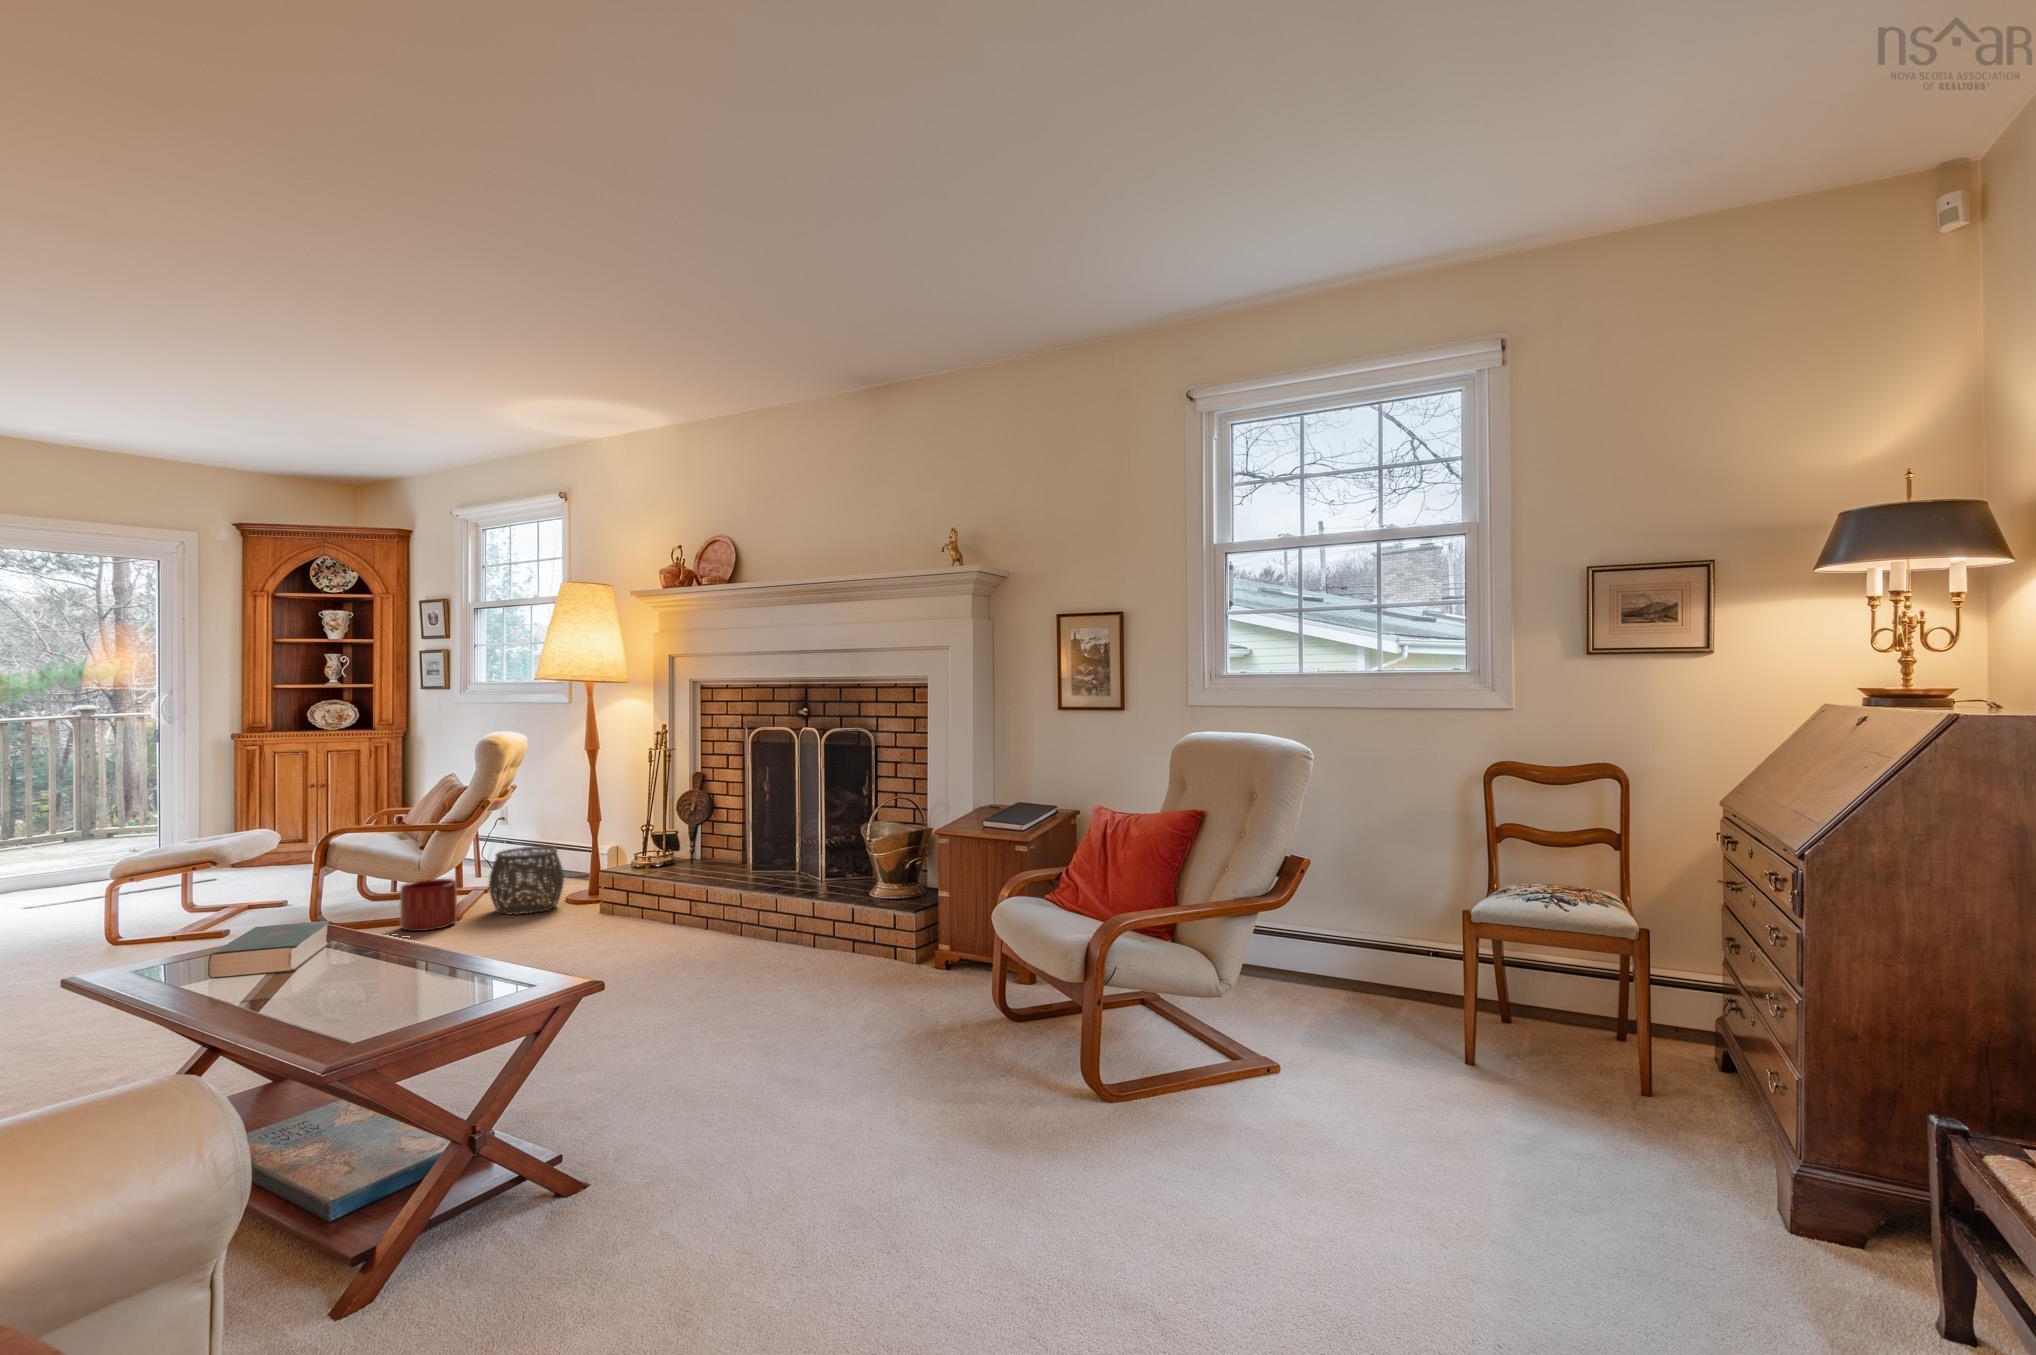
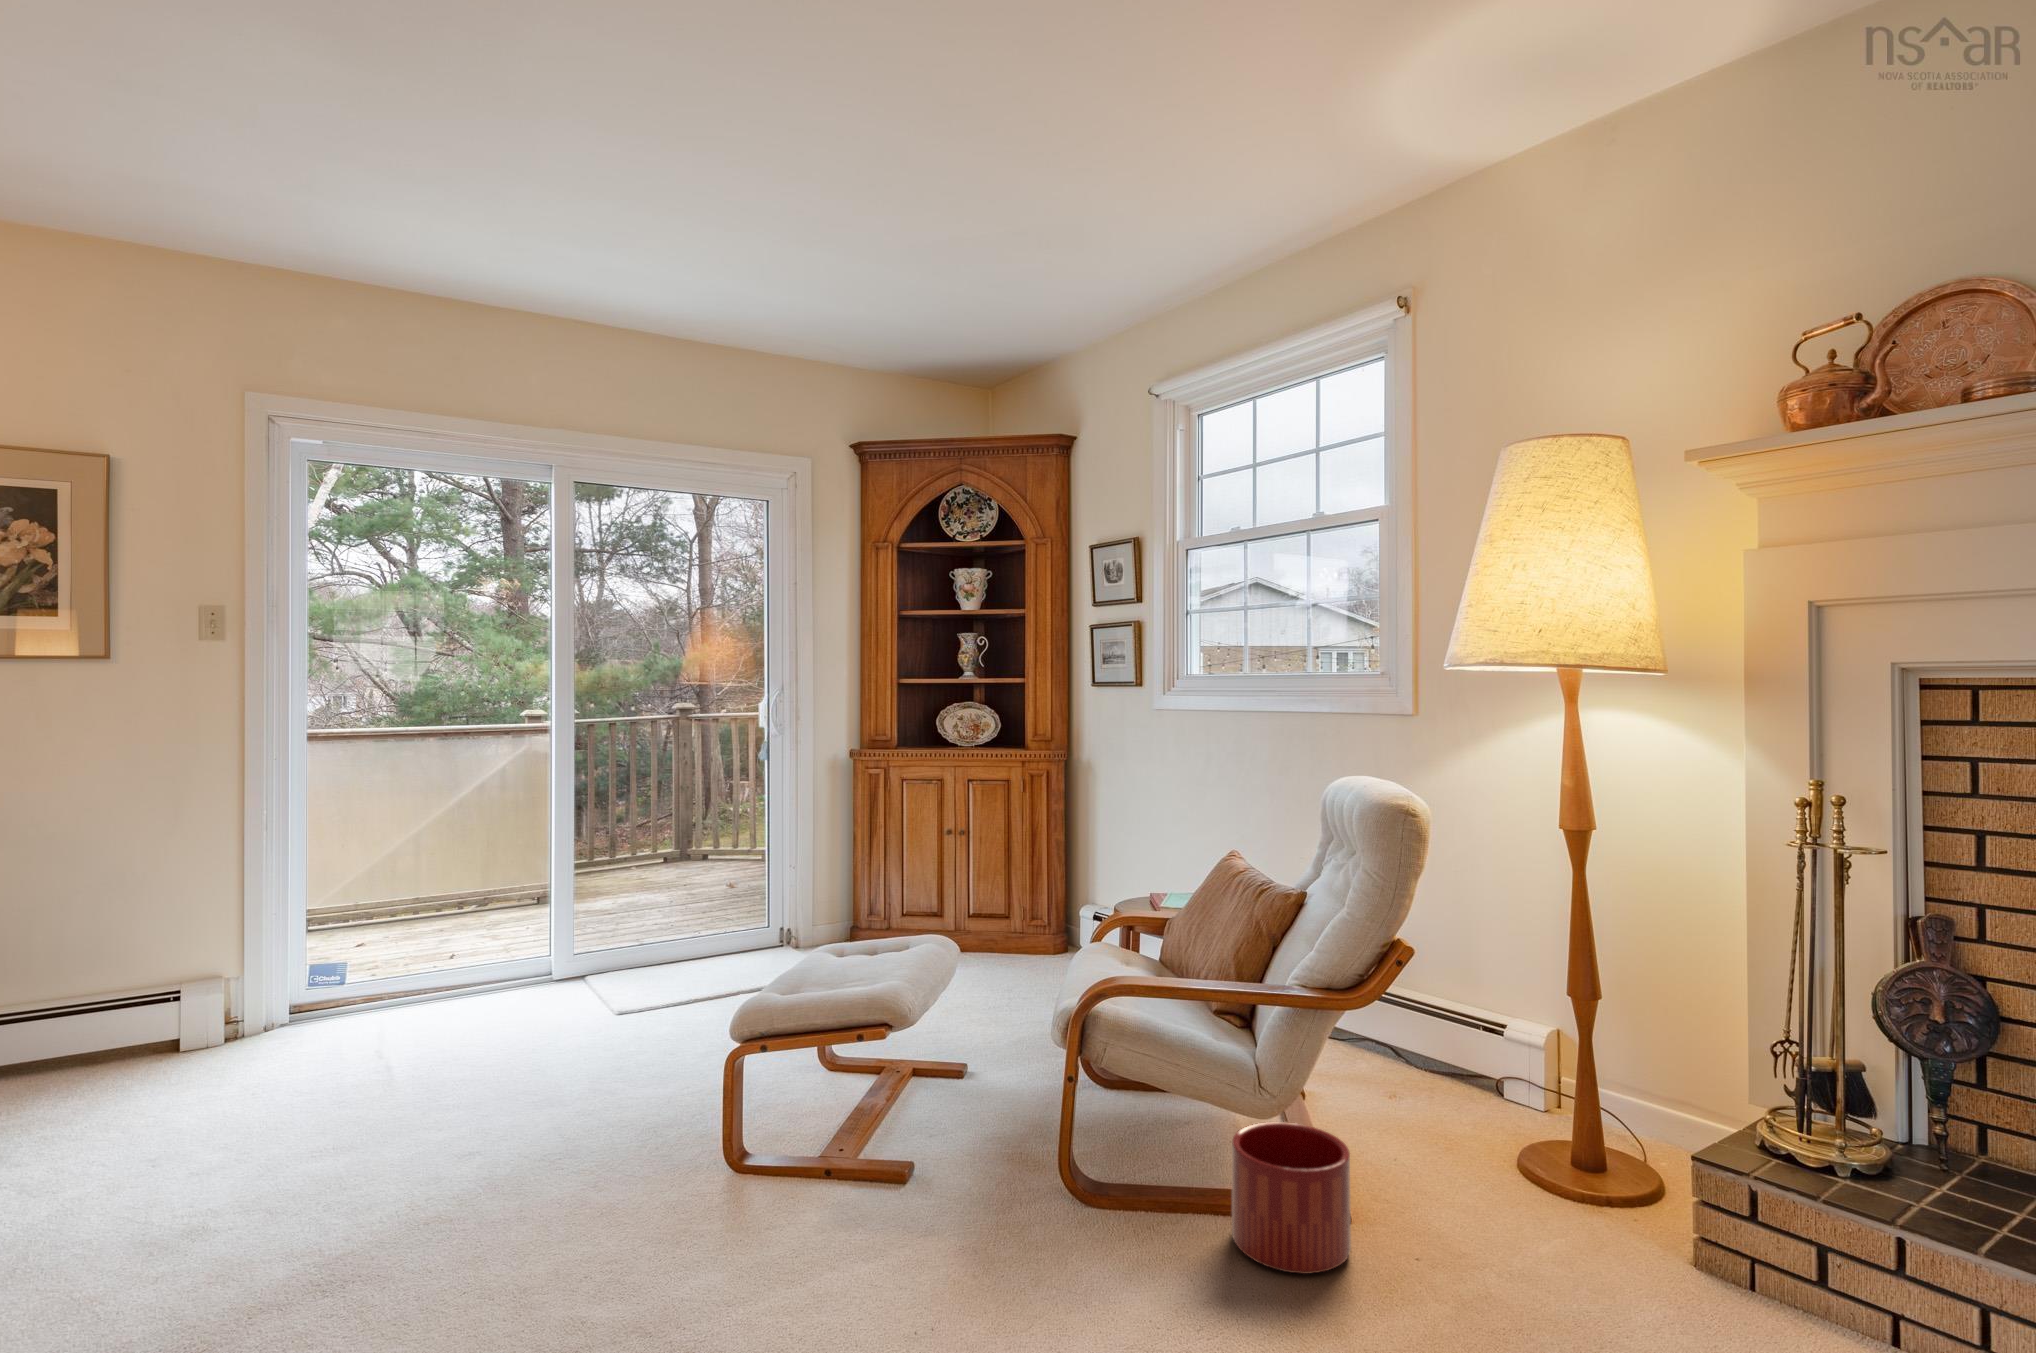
woven basket: present [489,847,564,915] -> none [1378,1047,1556,1239]

